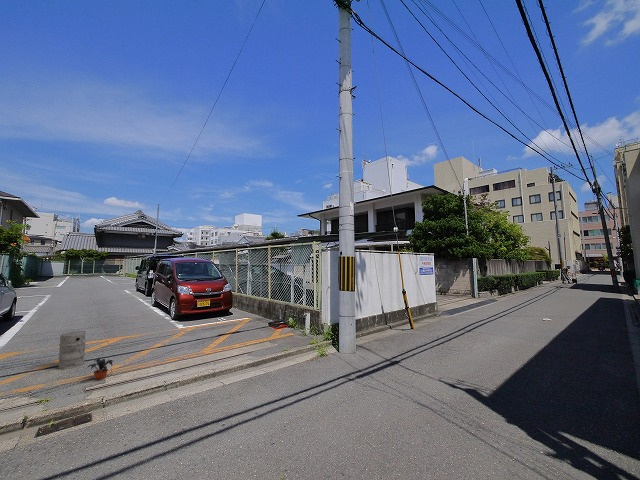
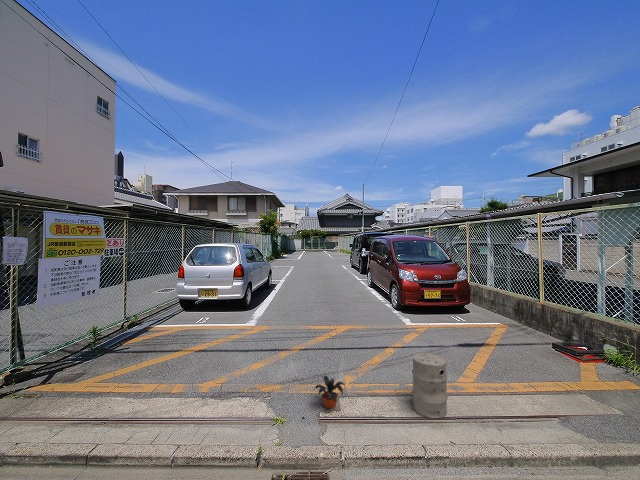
trash can: present [58,331,86,369] -> present [412,352,448,418]

